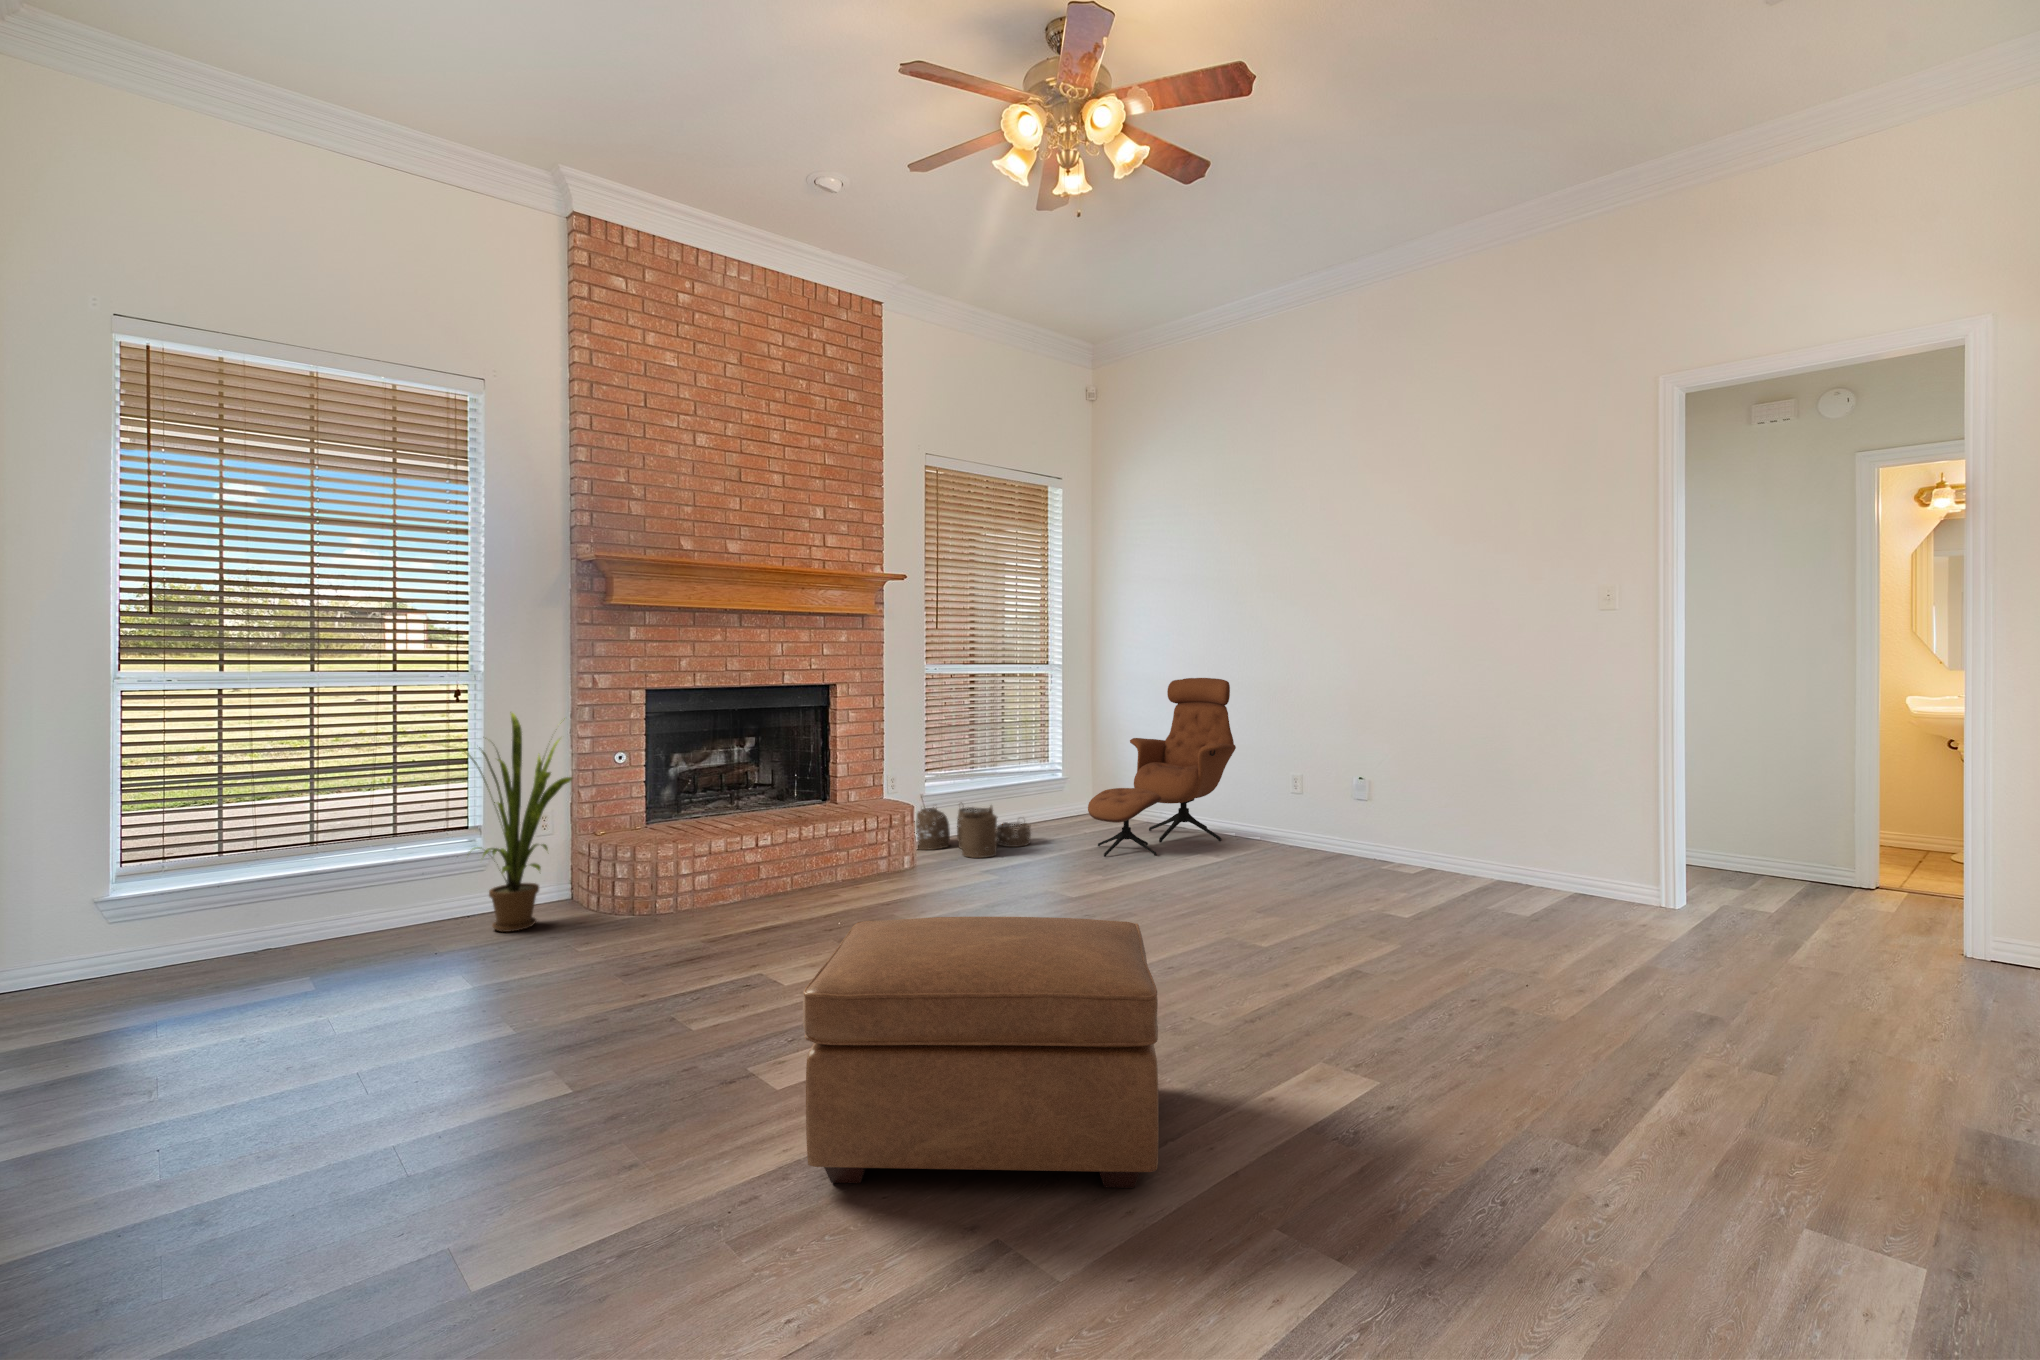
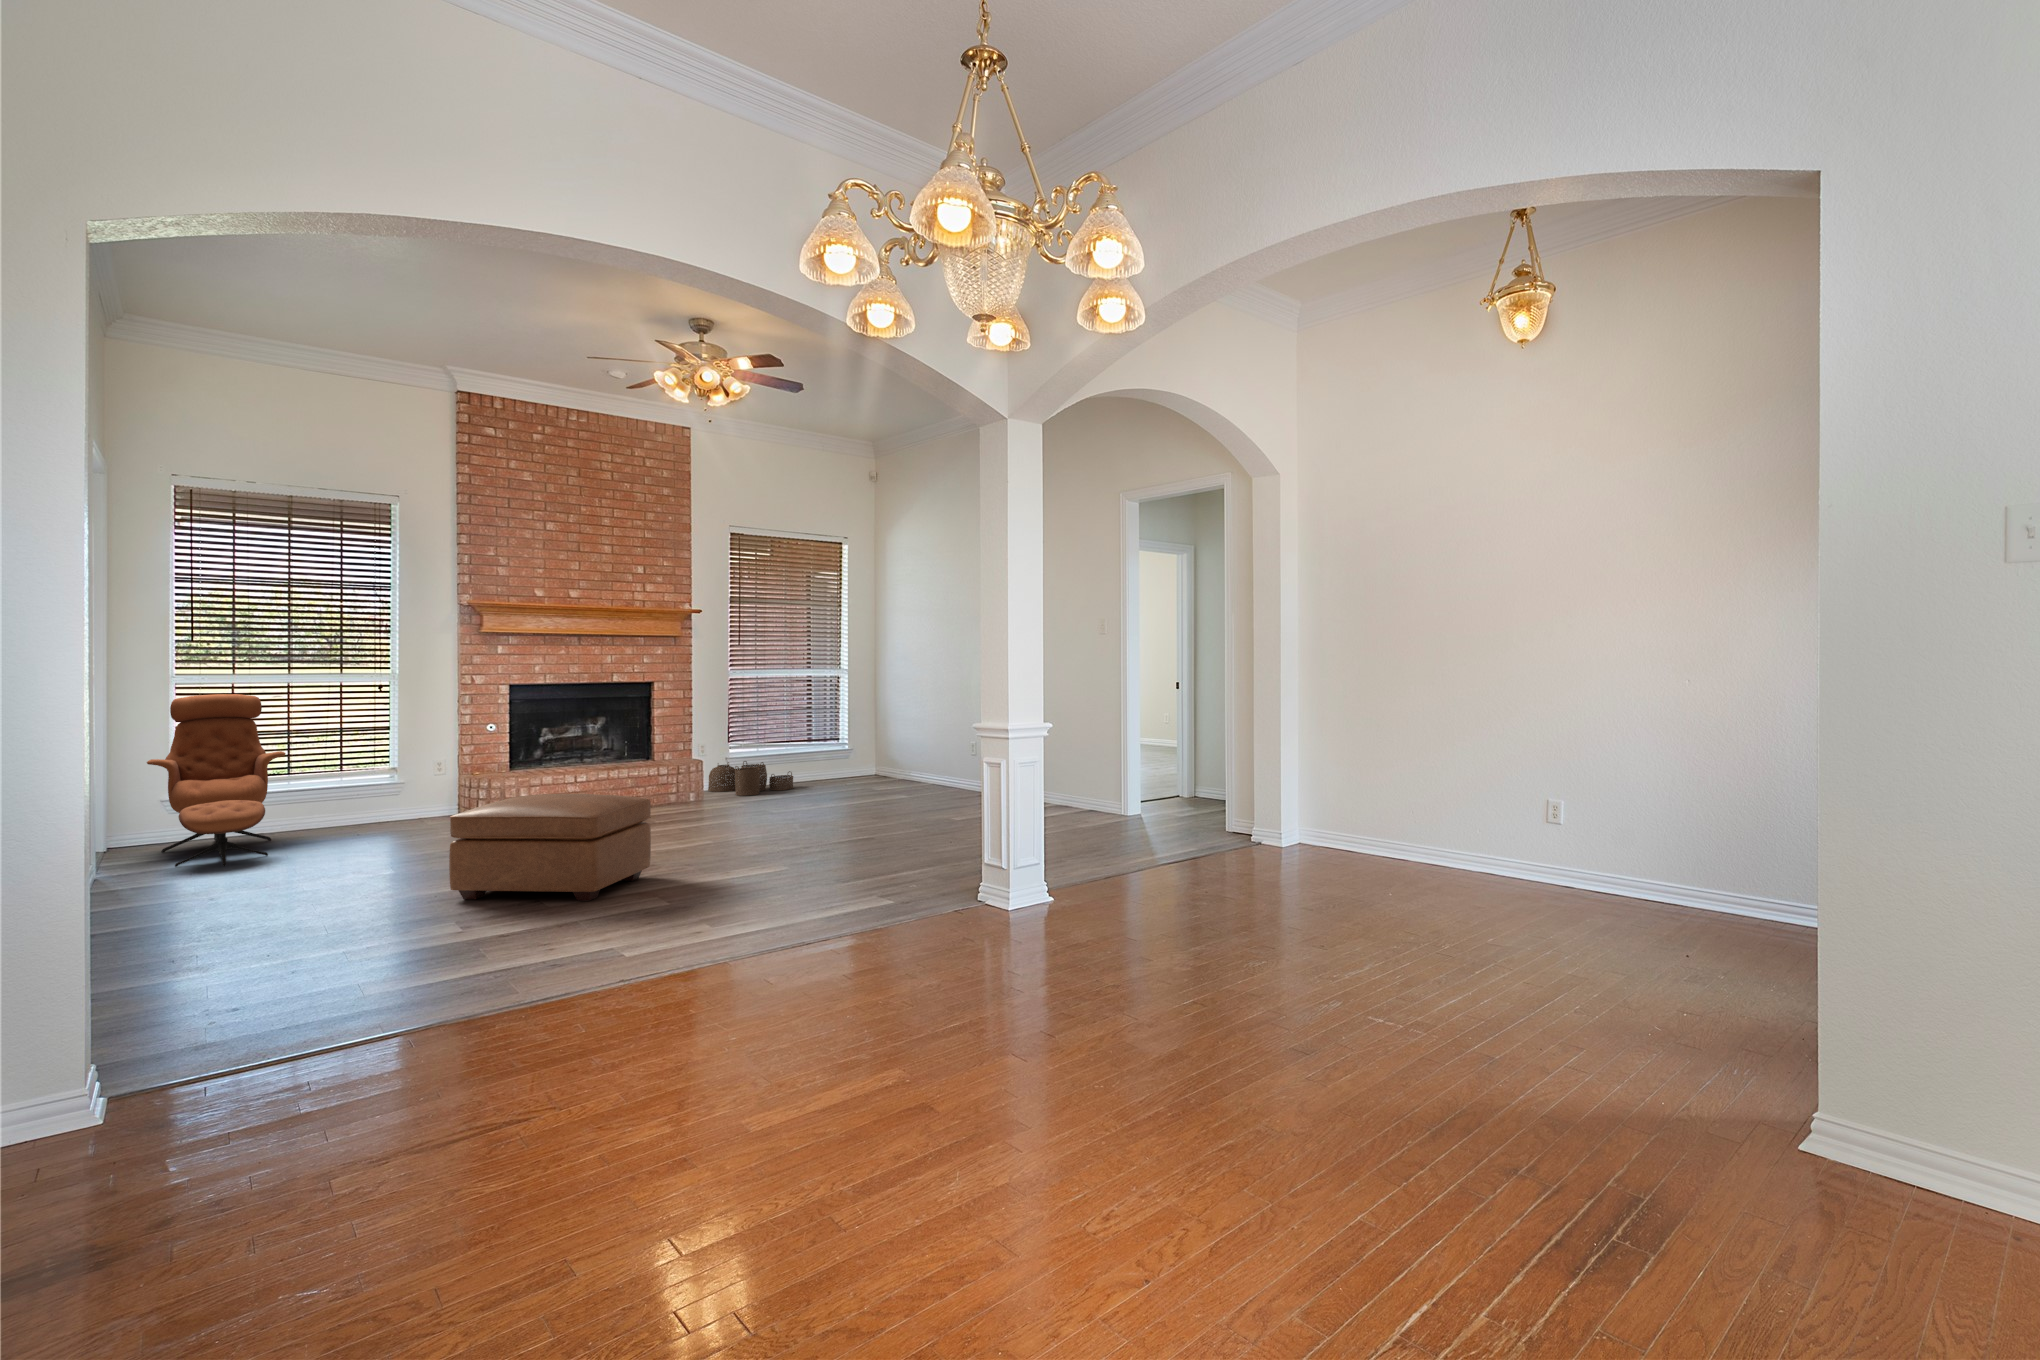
lounge chair: present [1088,678,1236,857] -> present [147,694,286,867]
house plant: present [457,713,572,932] -> none [365,697,450,827]

